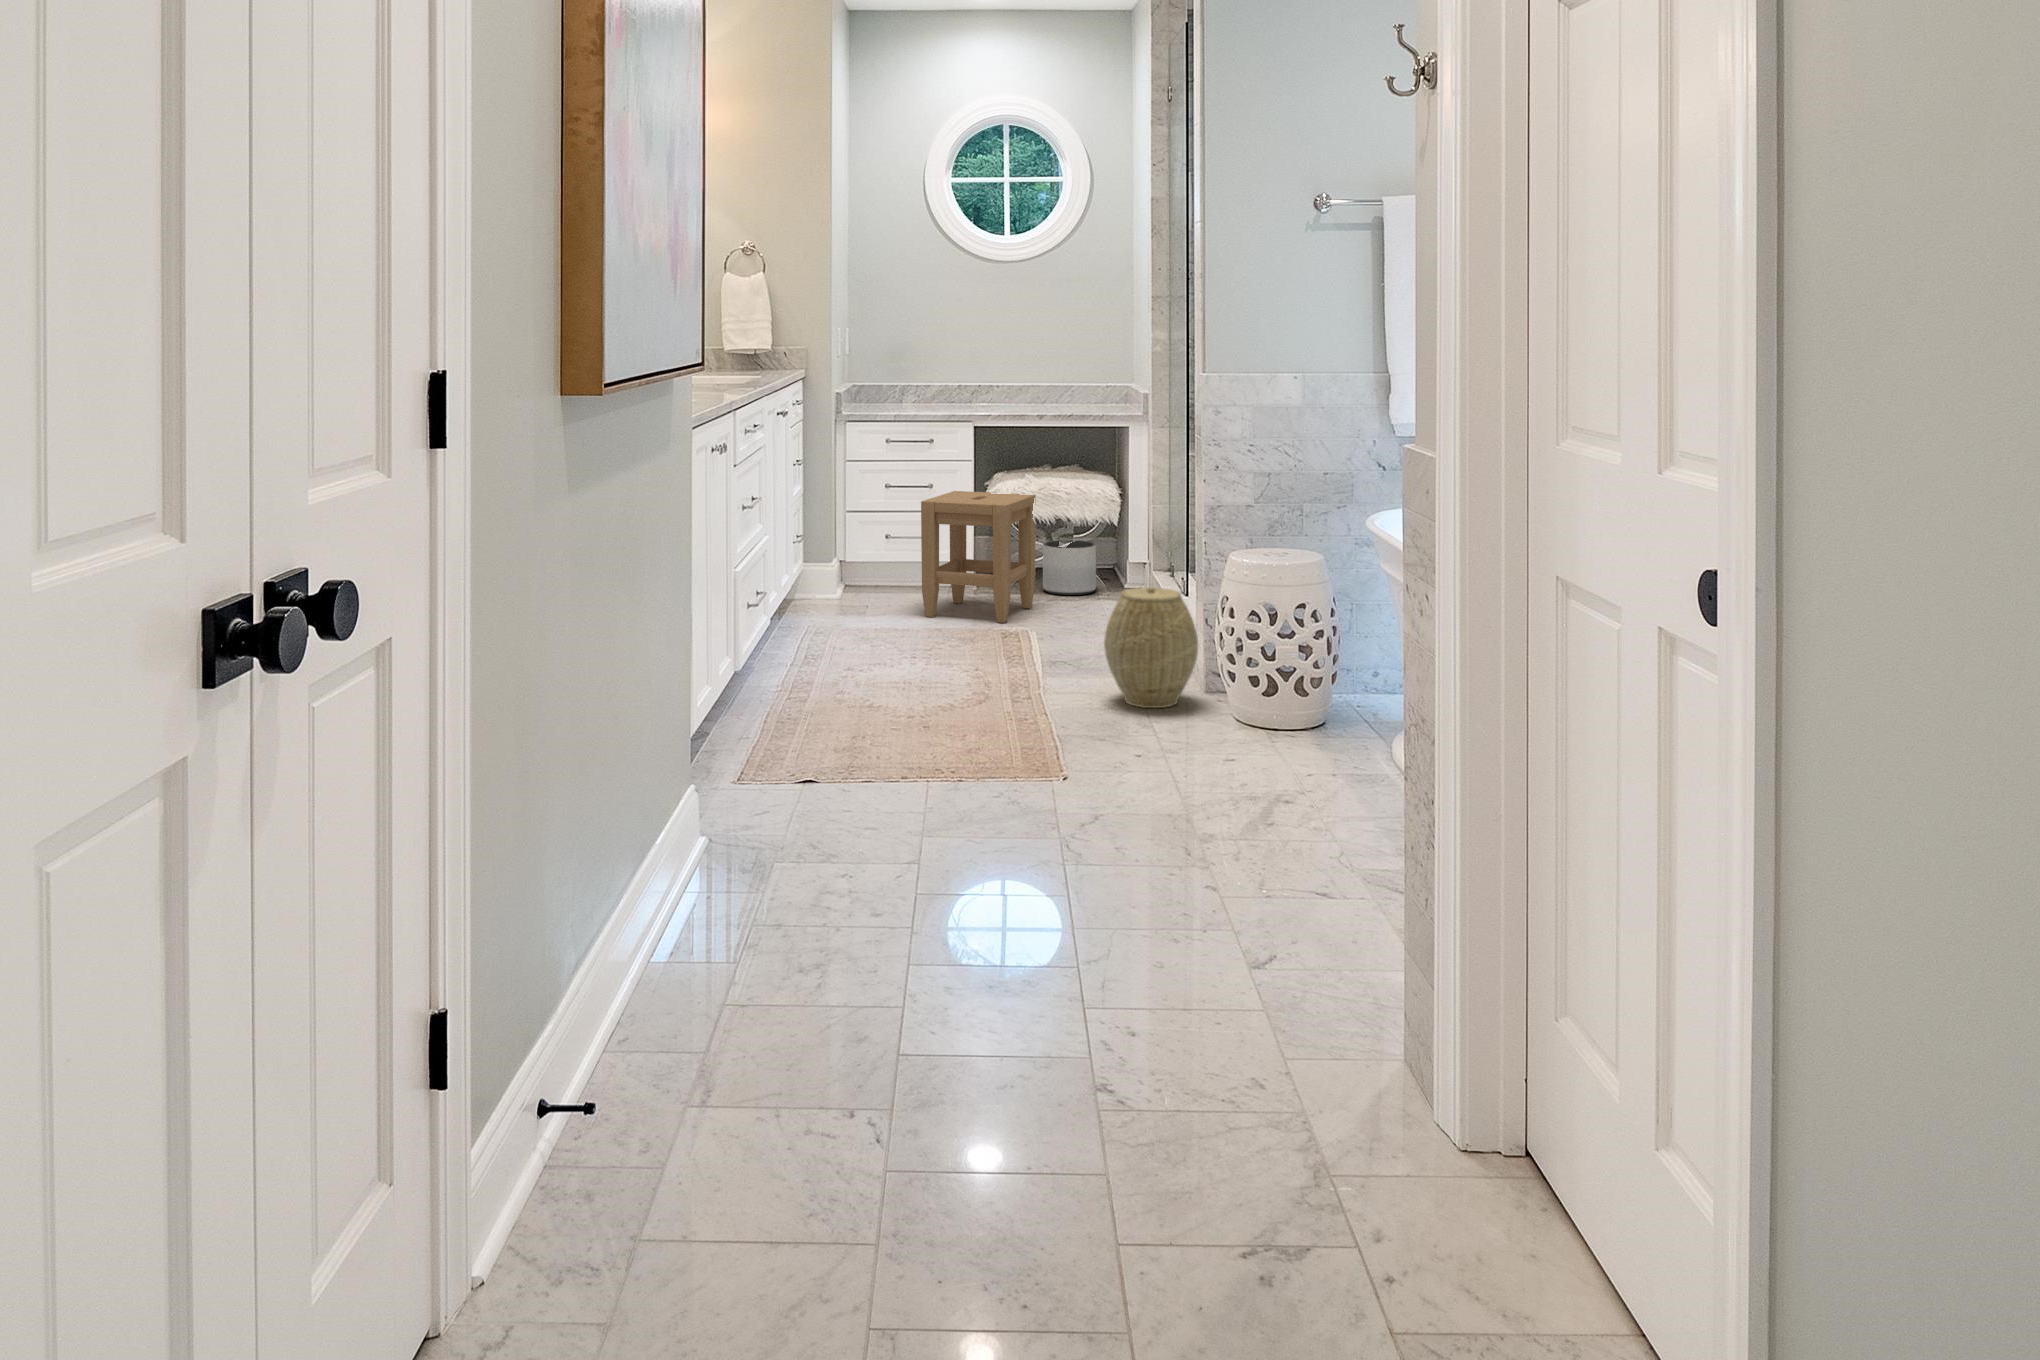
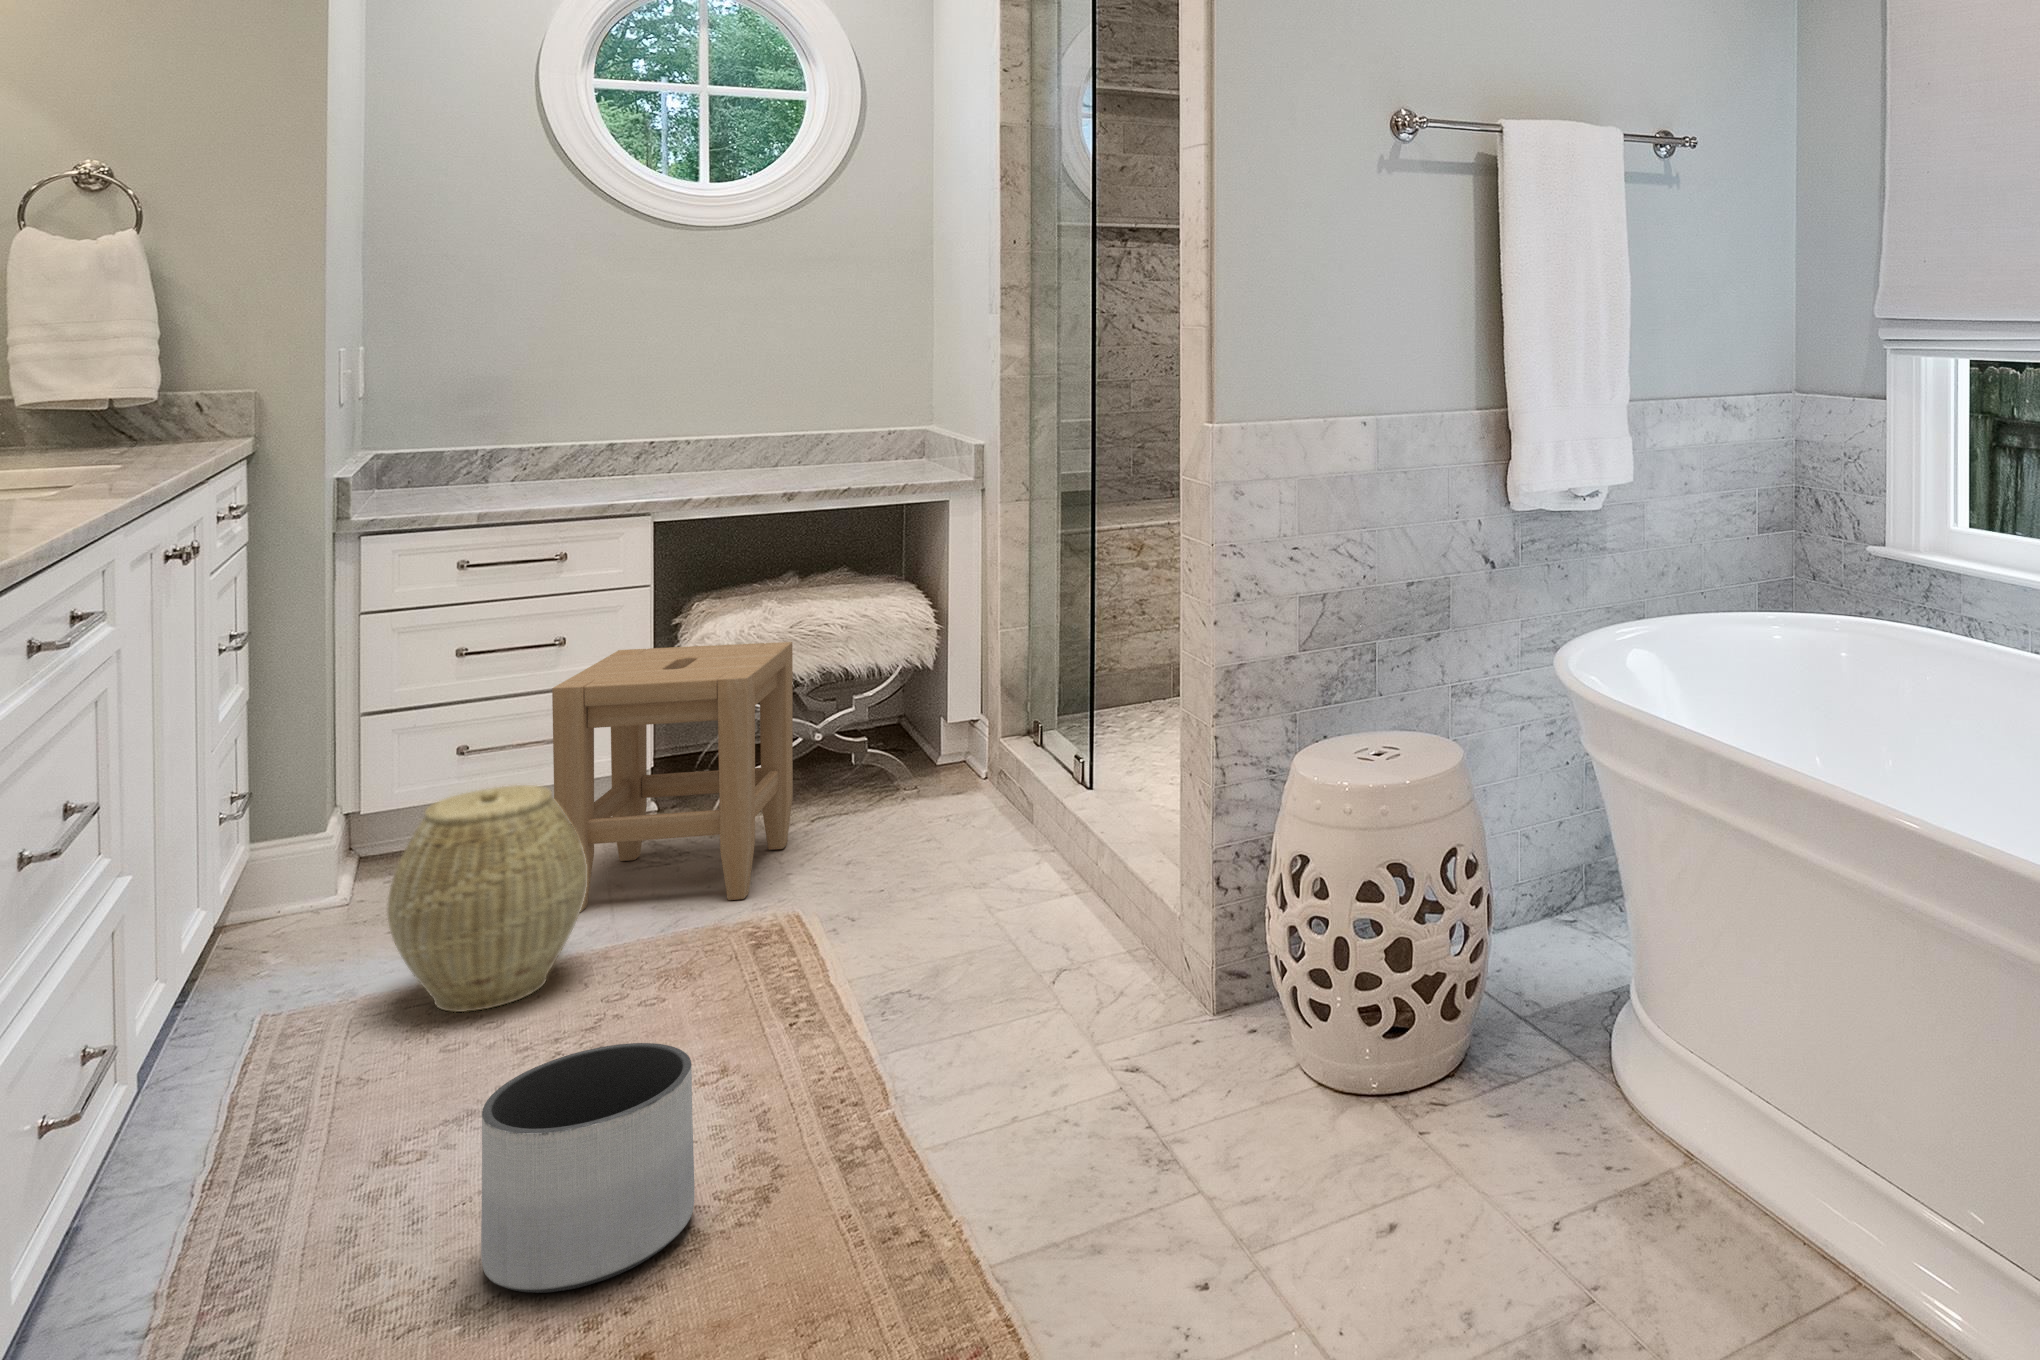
planter: present [1043,540,1096,595] -> present [481,1043,695,1293]
woven basket: present [1104,587,1198,708] -> present [387,785,587,1012]

